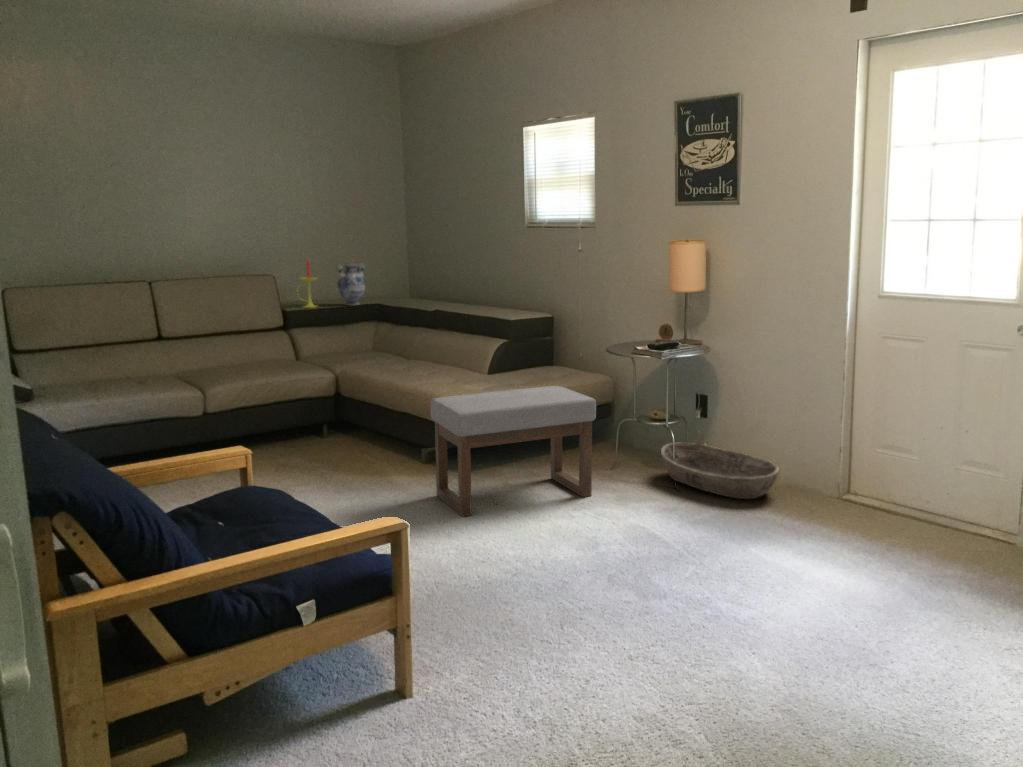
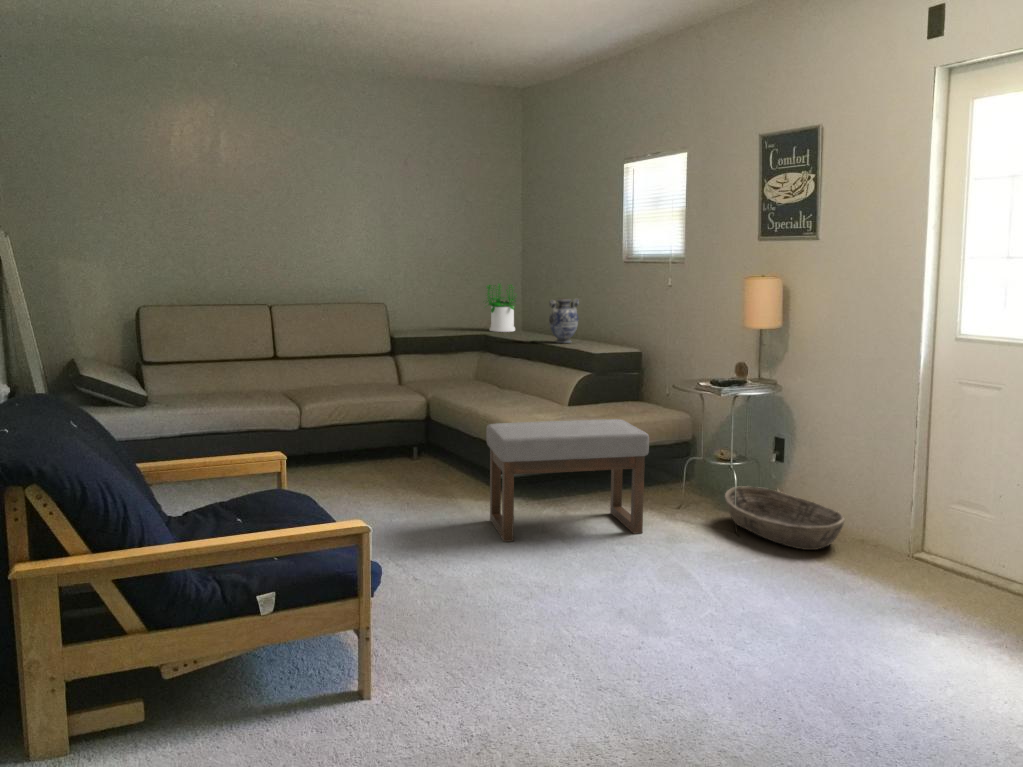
potted plant: none [372,250,408,301] -> present [486,284,516,332]
candle: present [300,261,317,308] -> none [405,289,427,335]
decorative vase: present [337,263,365,306] -> present [549,298,579,343]

